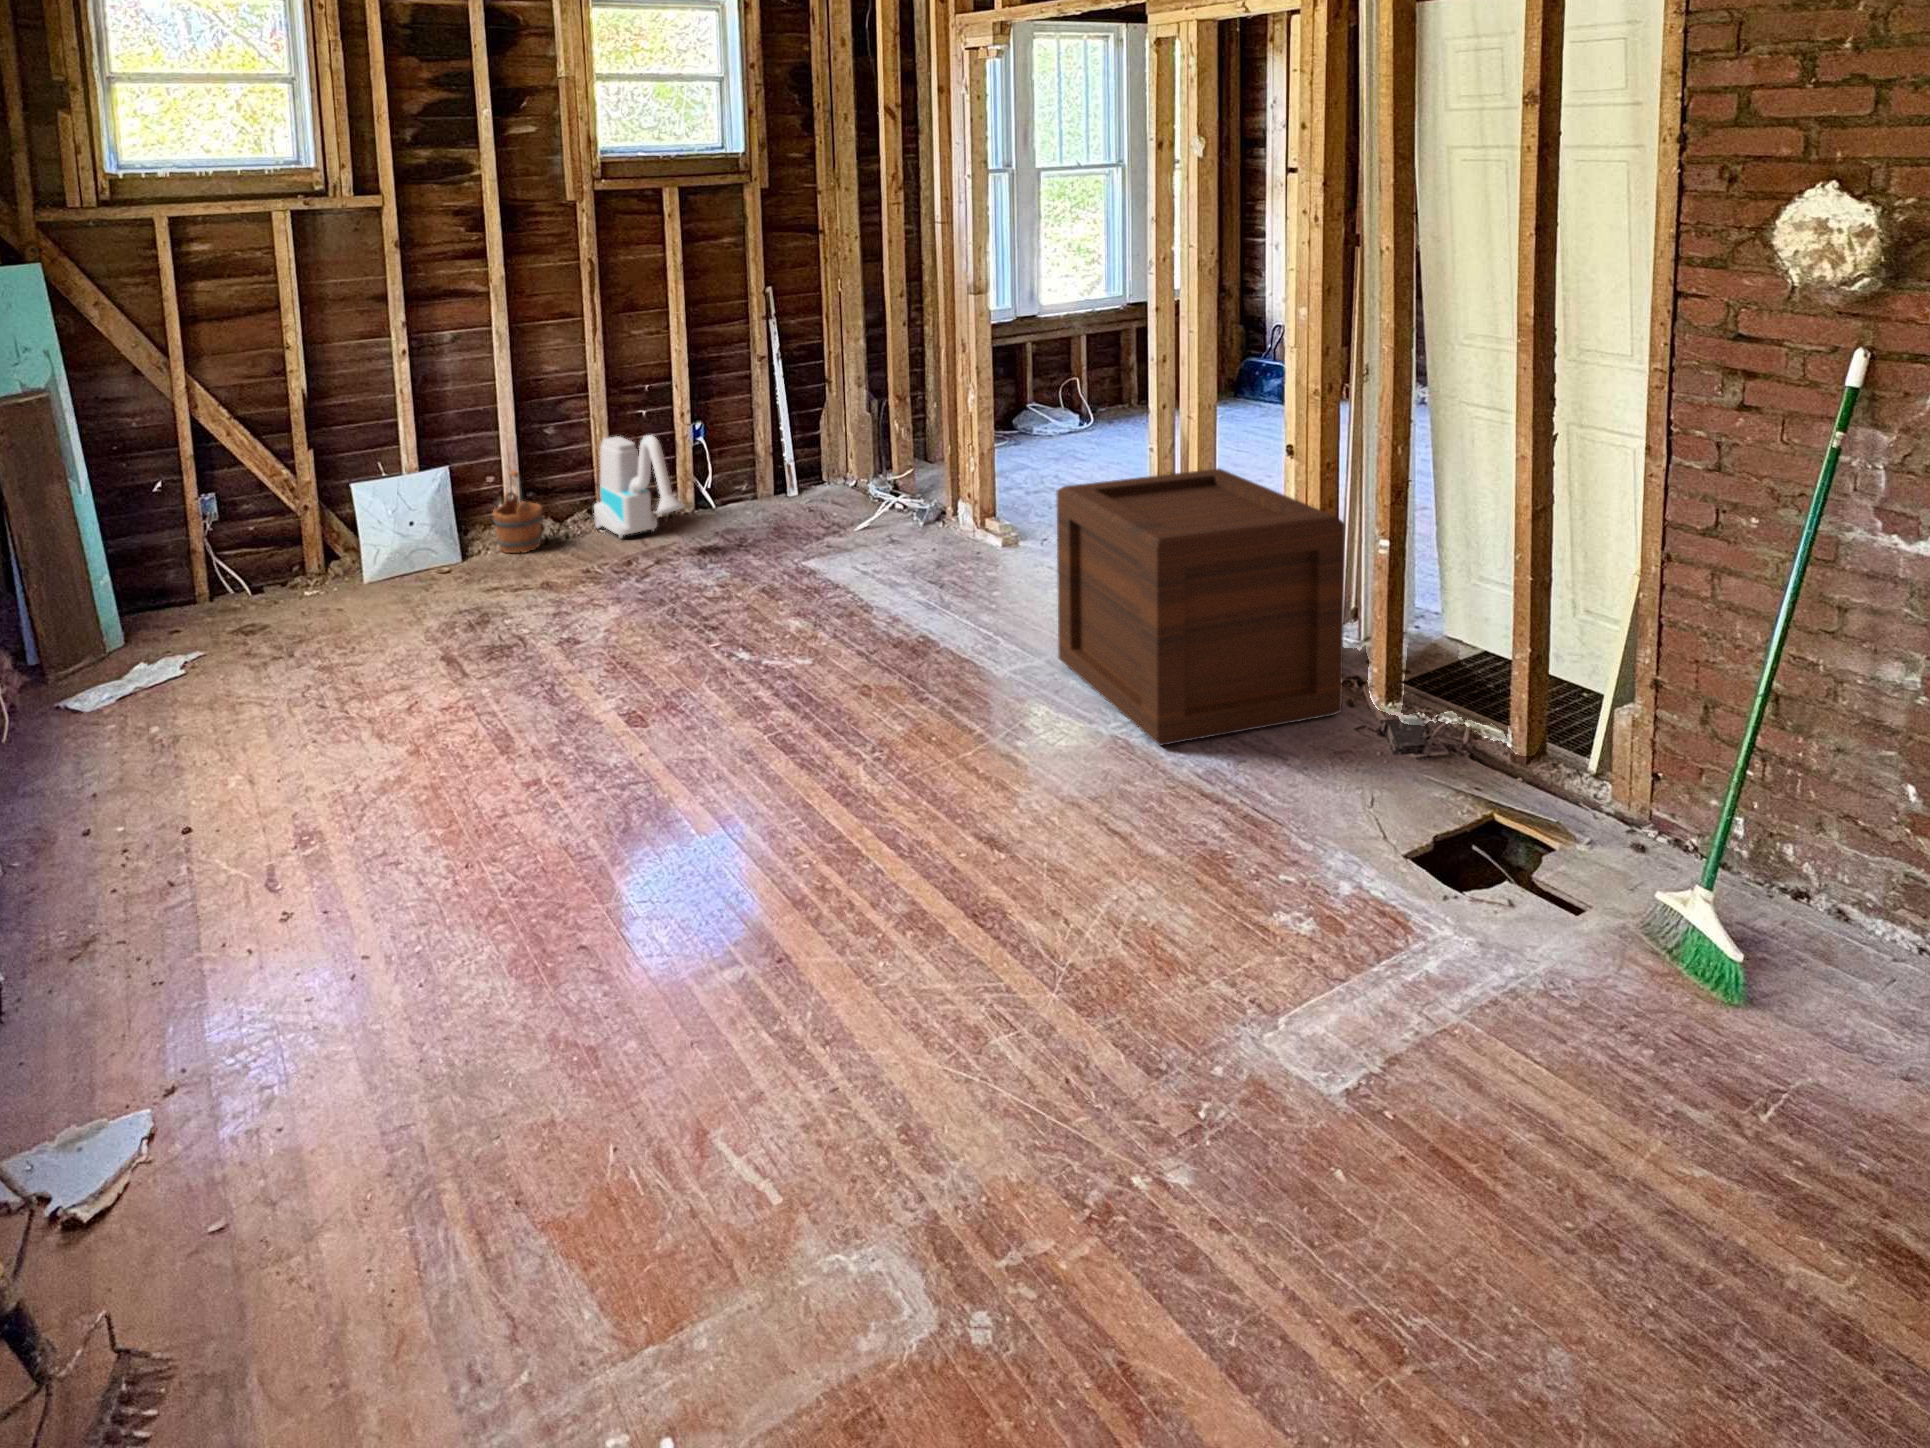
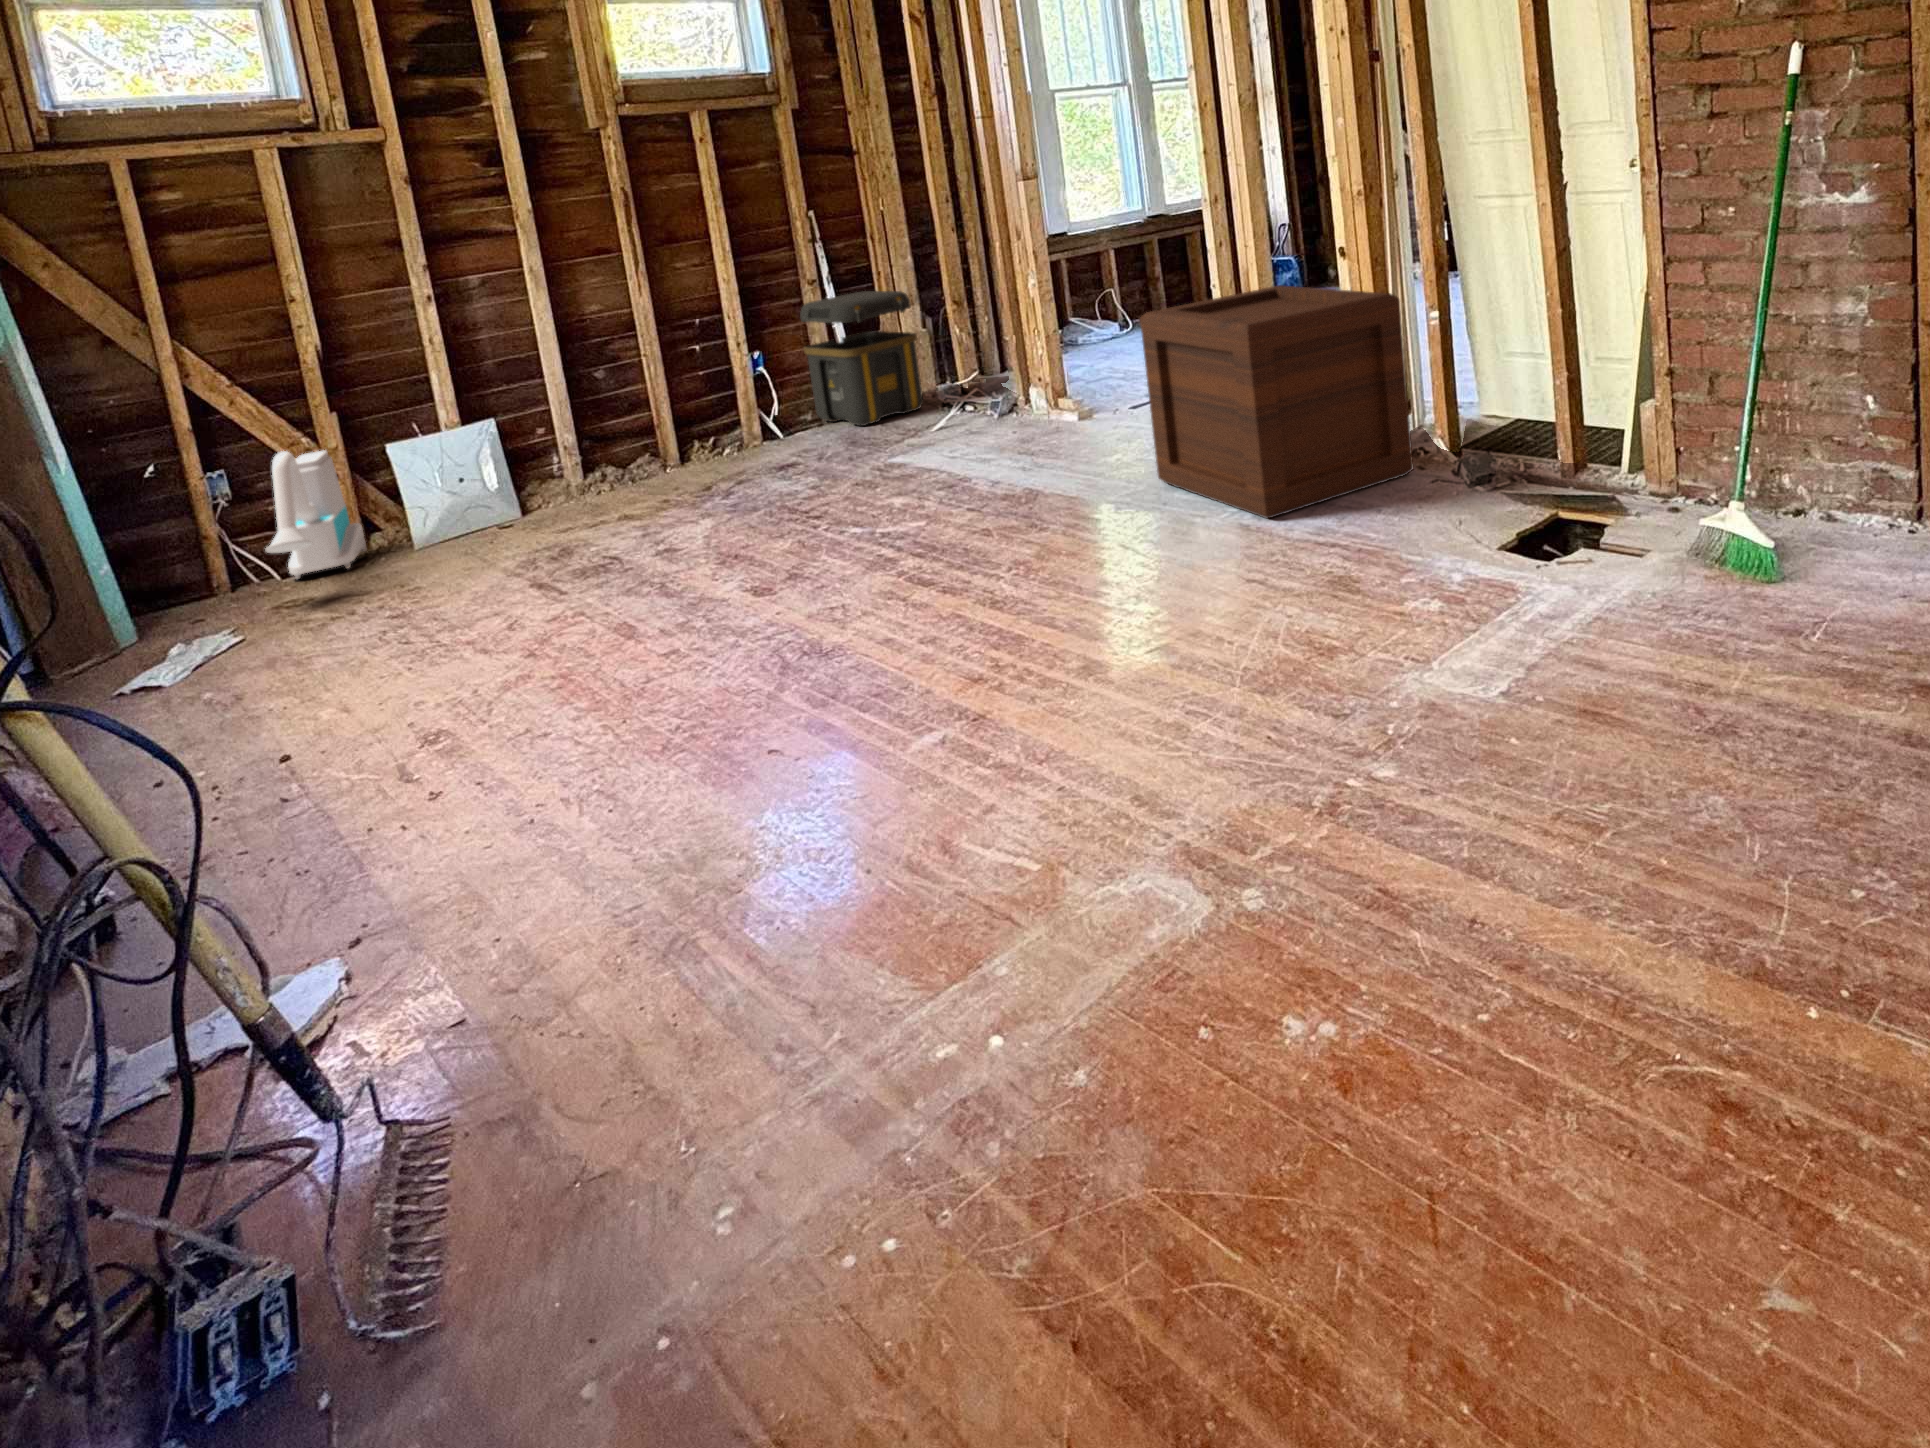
toolbox: none [745,371,856,511] -> present [800,291,923,426]
vacuum cleaner: present [594,435,685,538] -> present [265,451,366,579]
wooden bucket: present [493,470,542,553] -> none [551,413,608,500]

